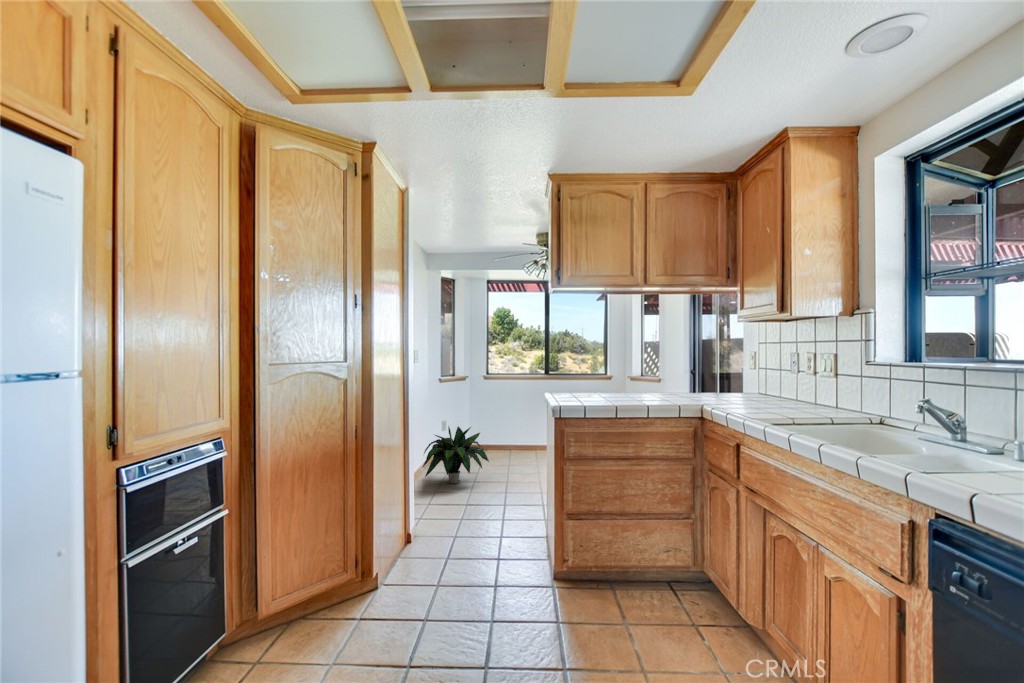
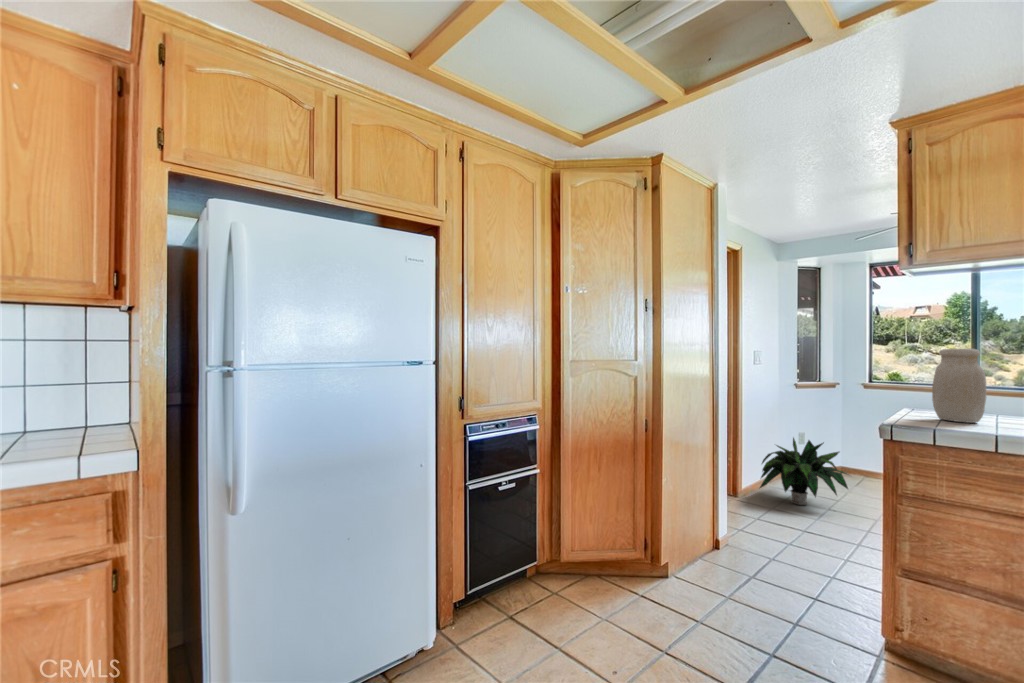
jar: none [567,346,594,397] -> present [932,349,986,423]

